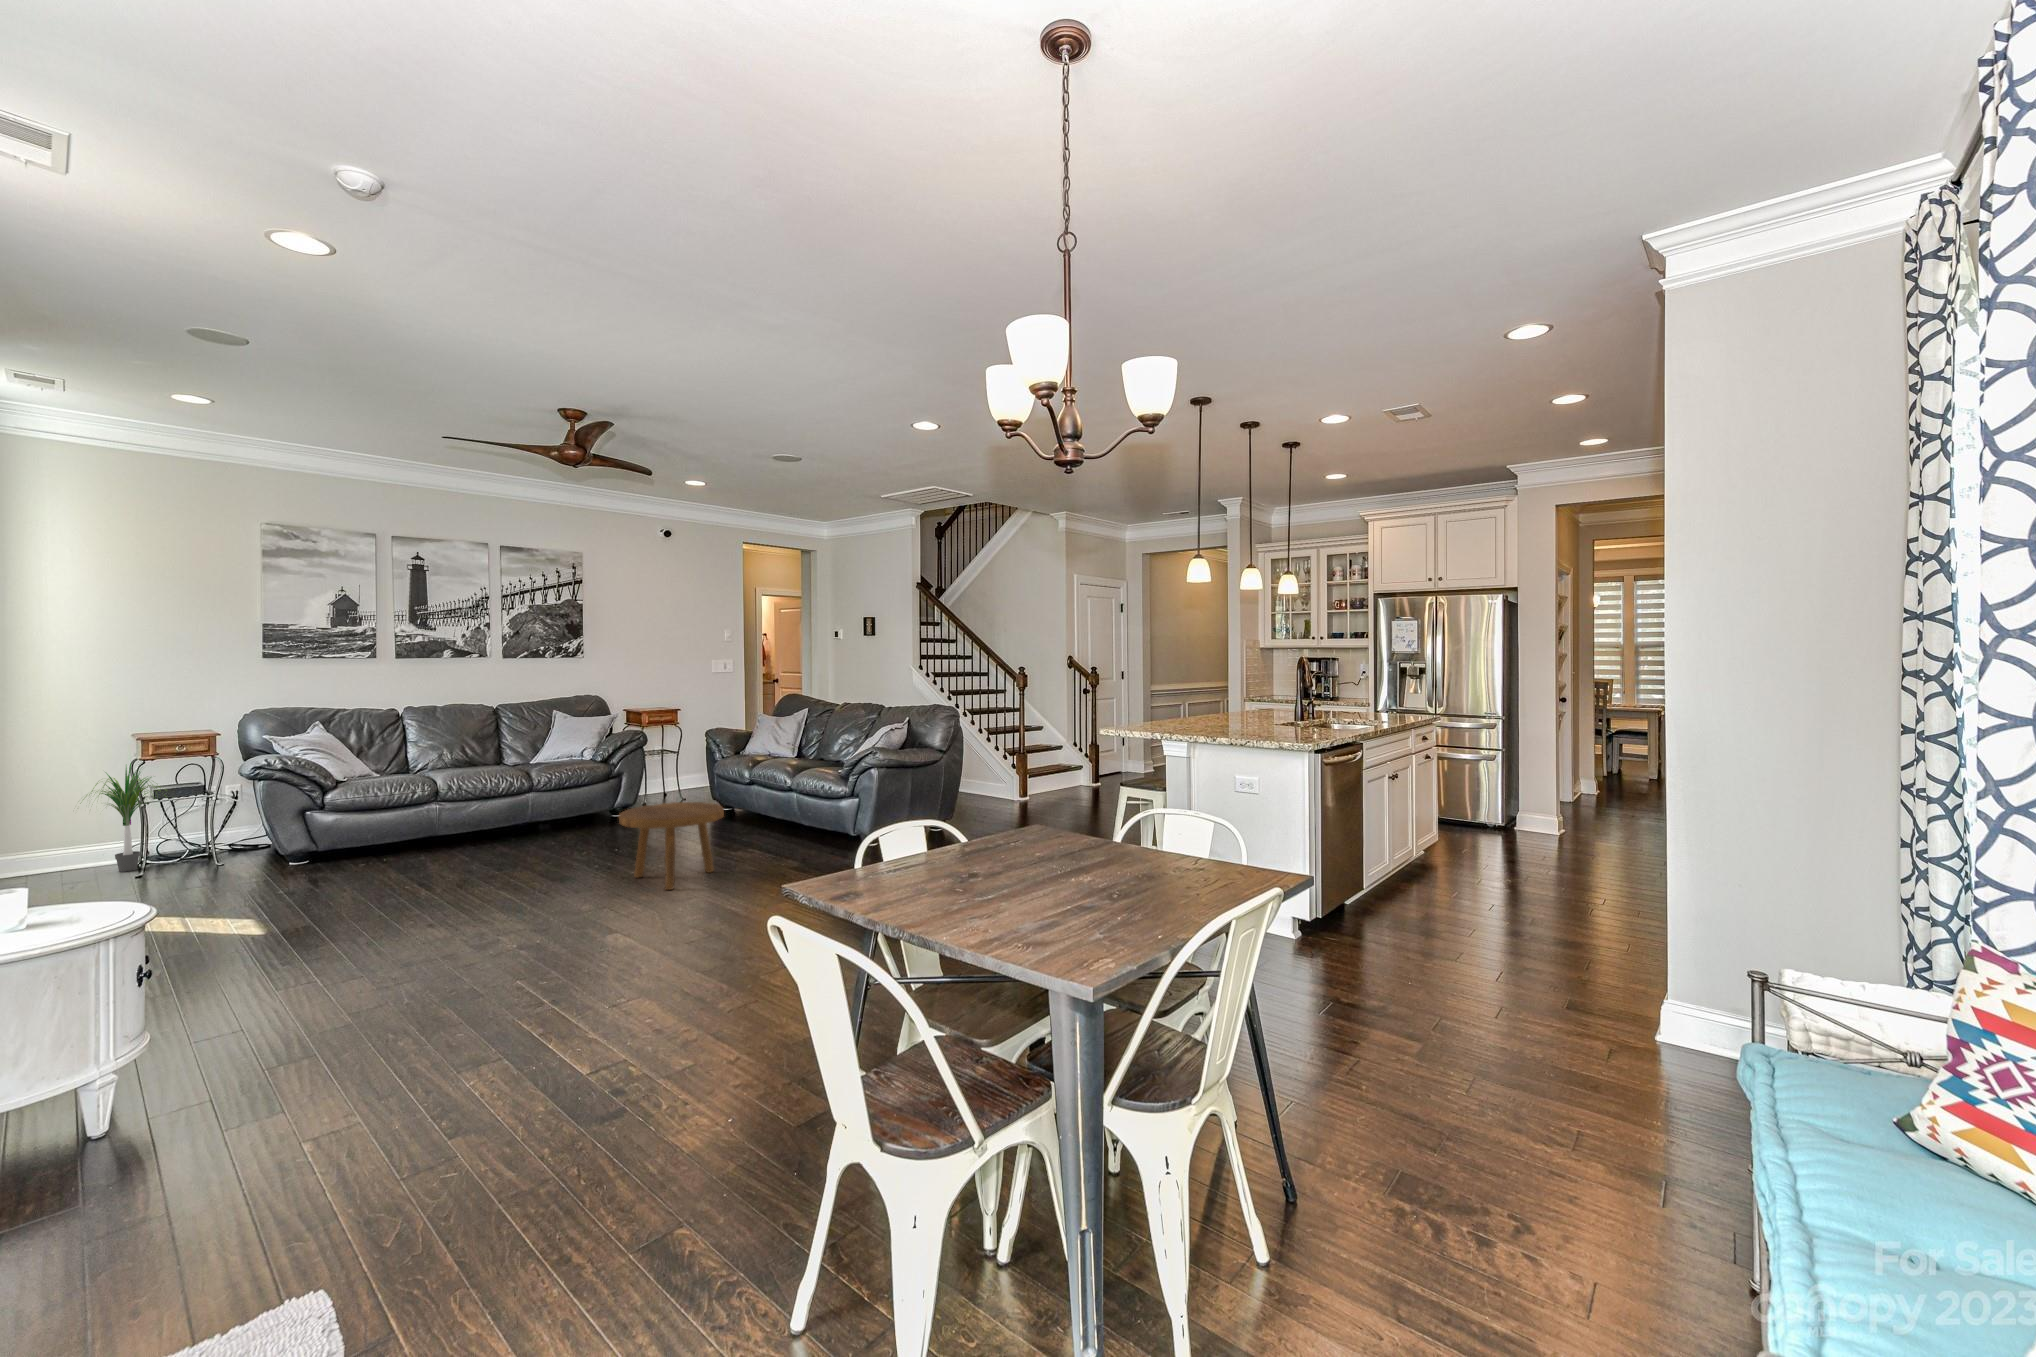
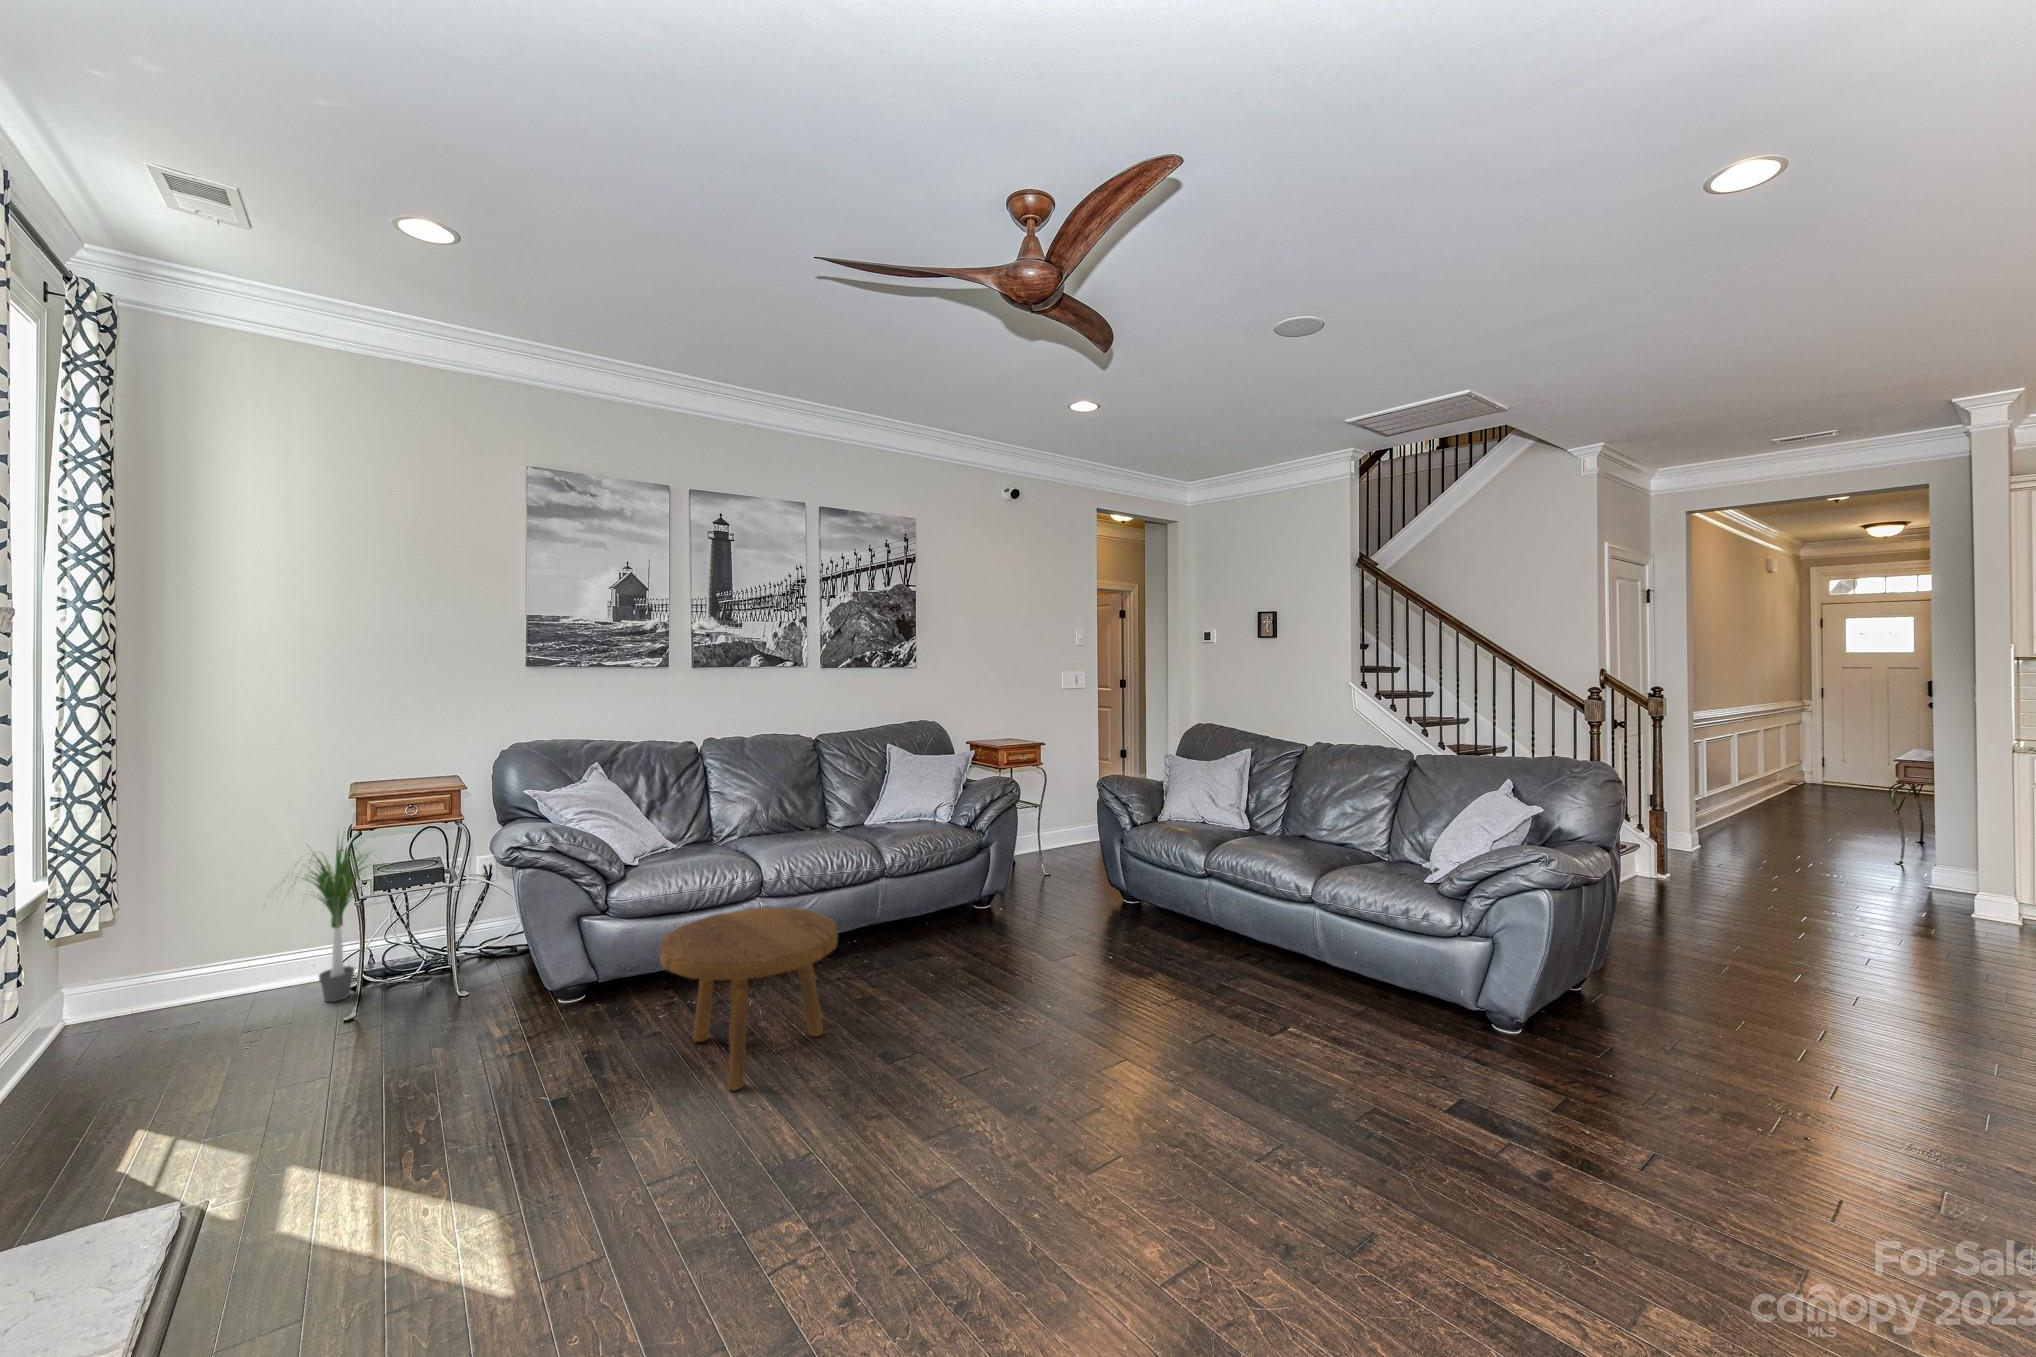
footstool: present [619,802,724,890] -> present [660,908,838,1091]

